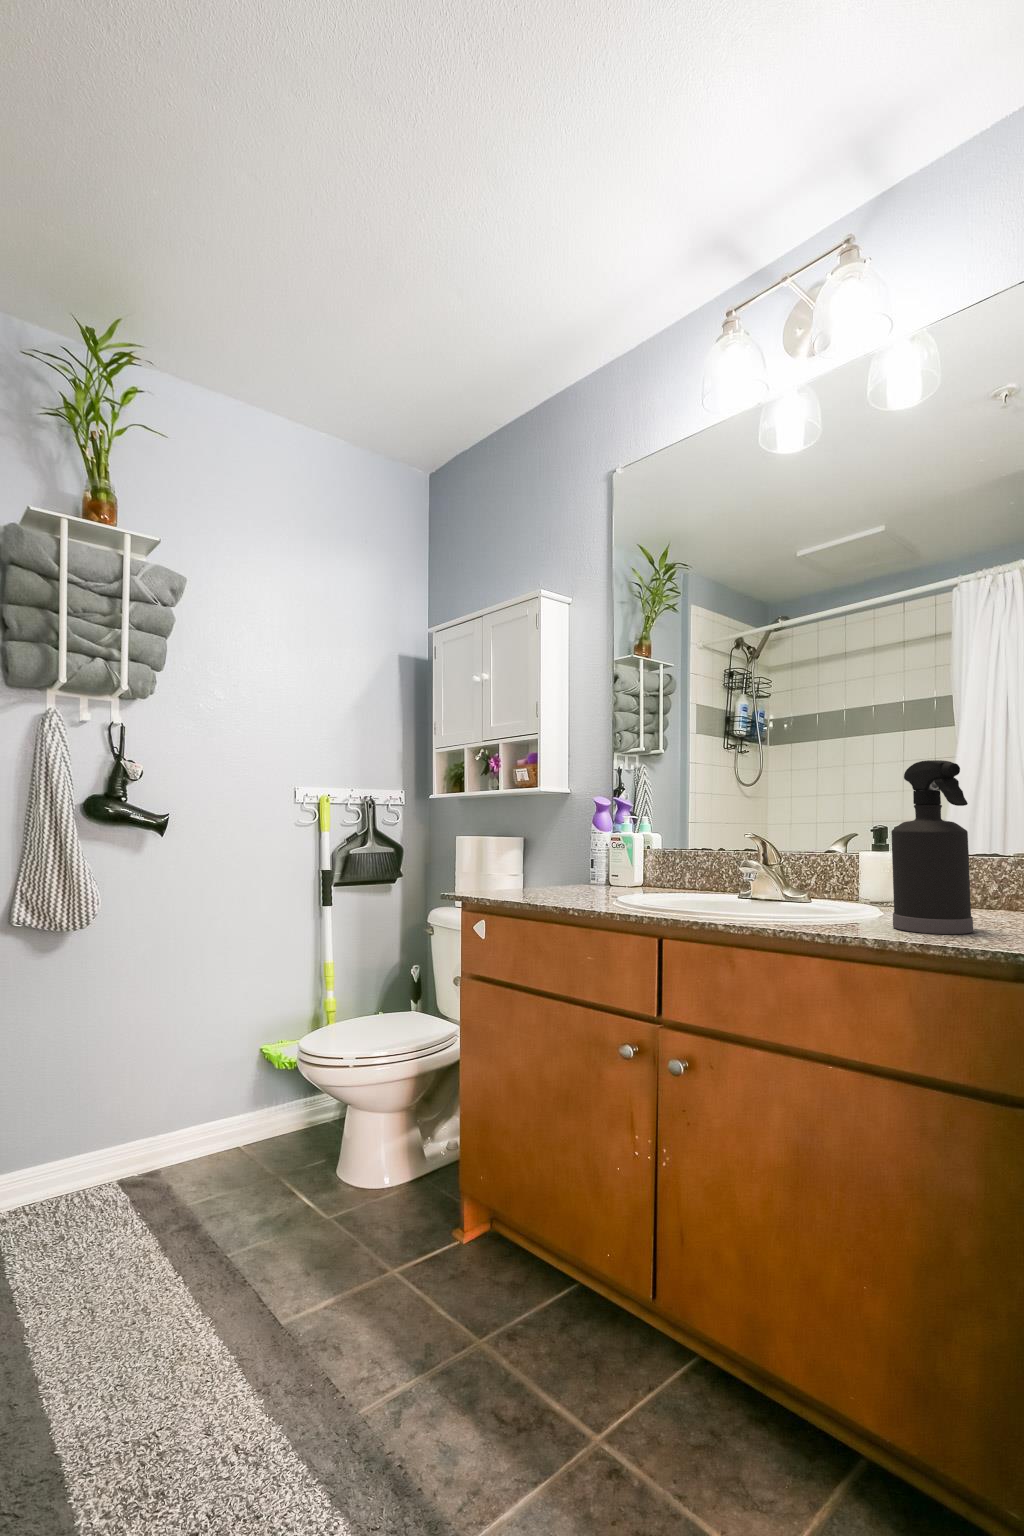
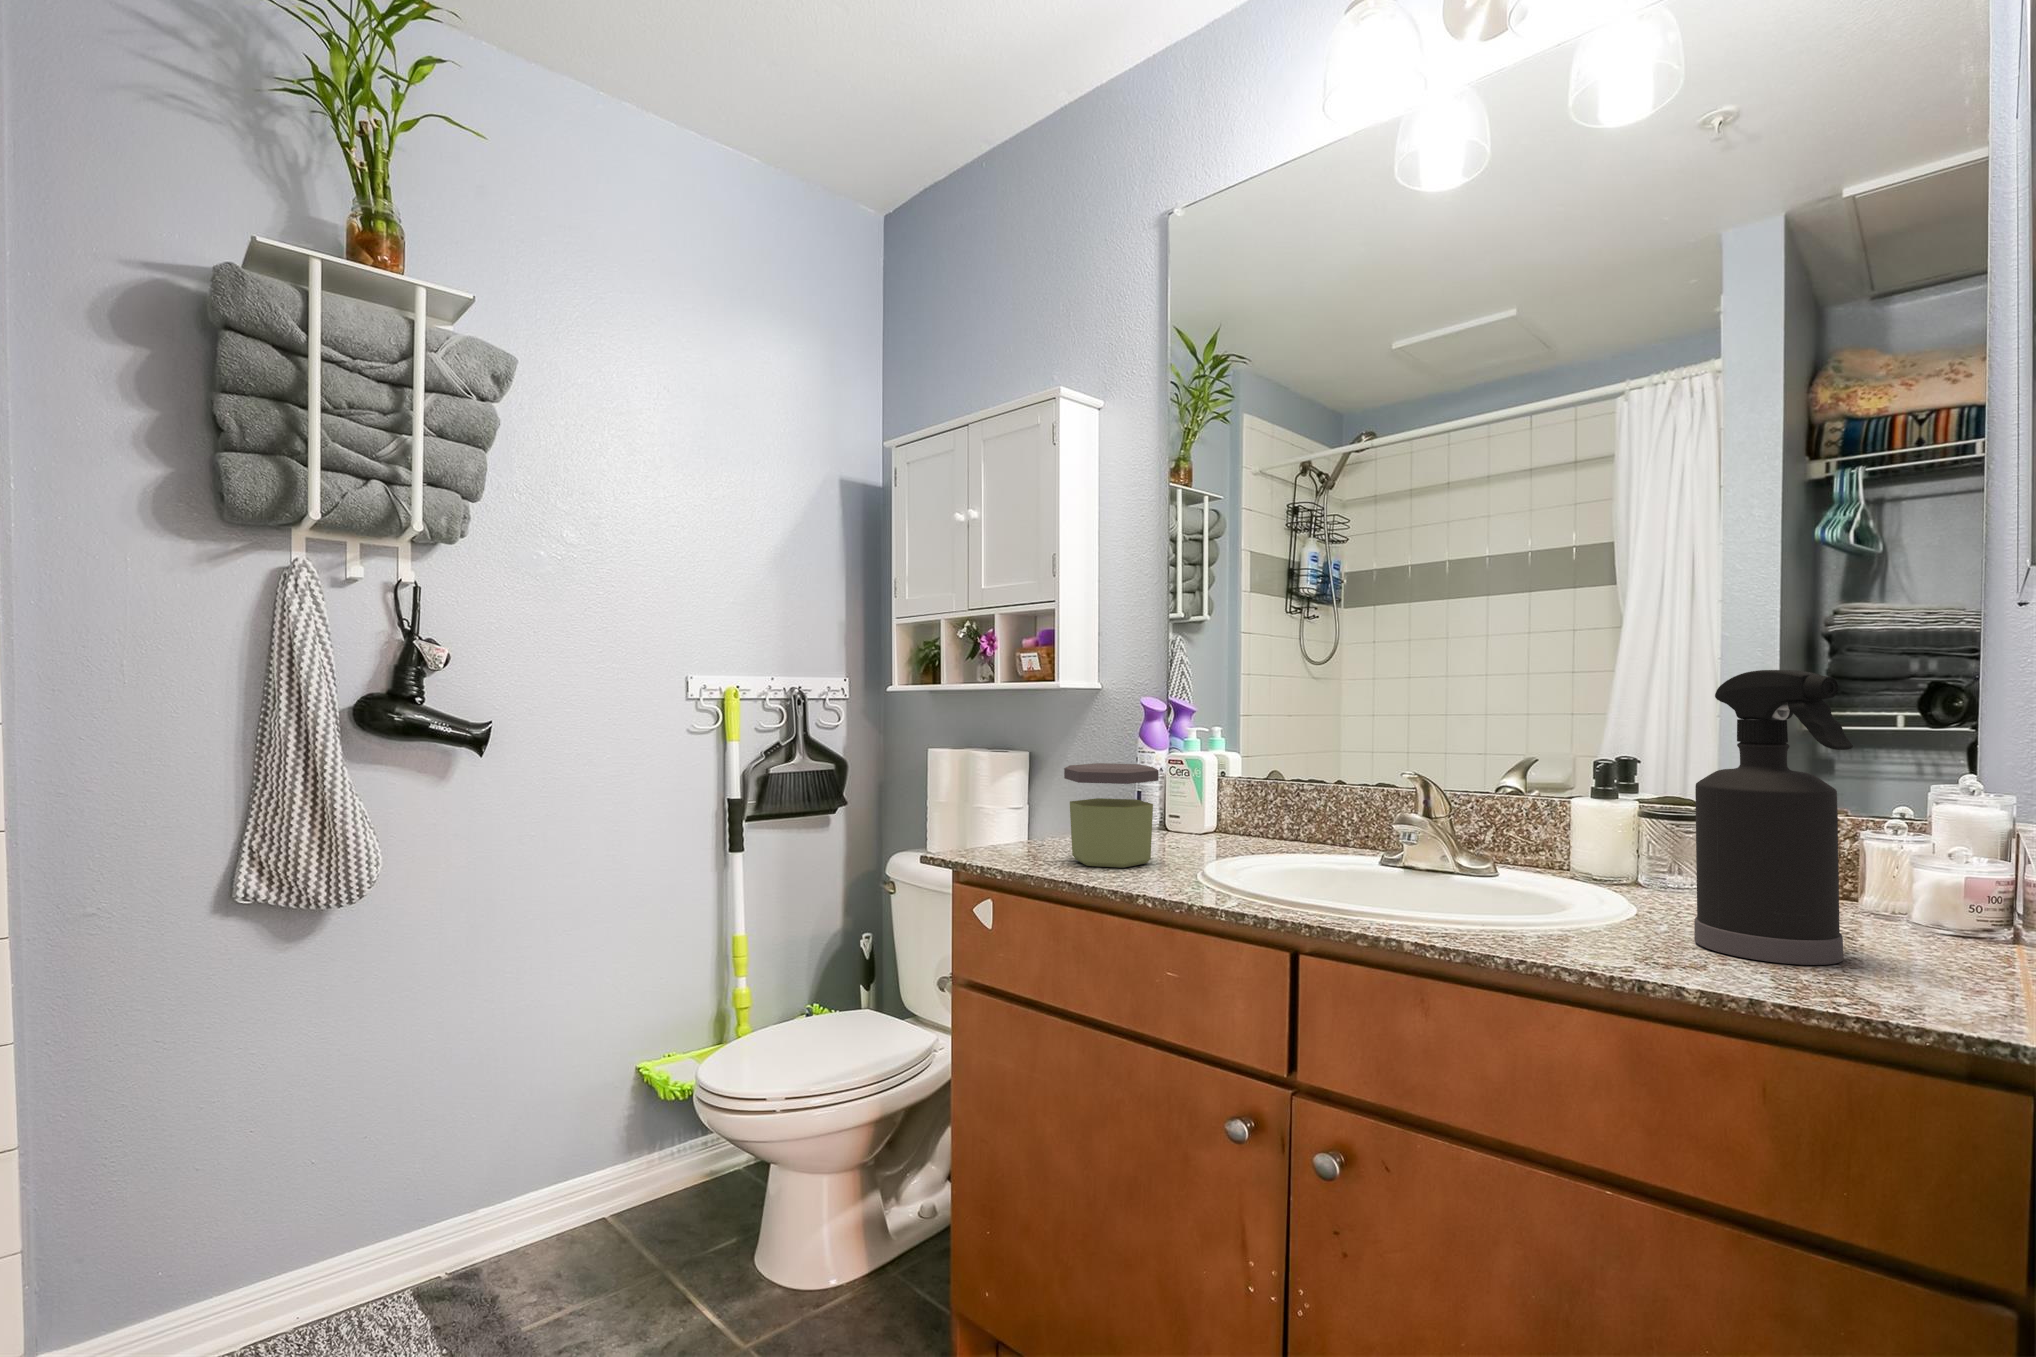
jar: none [535,834,595,899] -> present [1064,763,1159,868]

